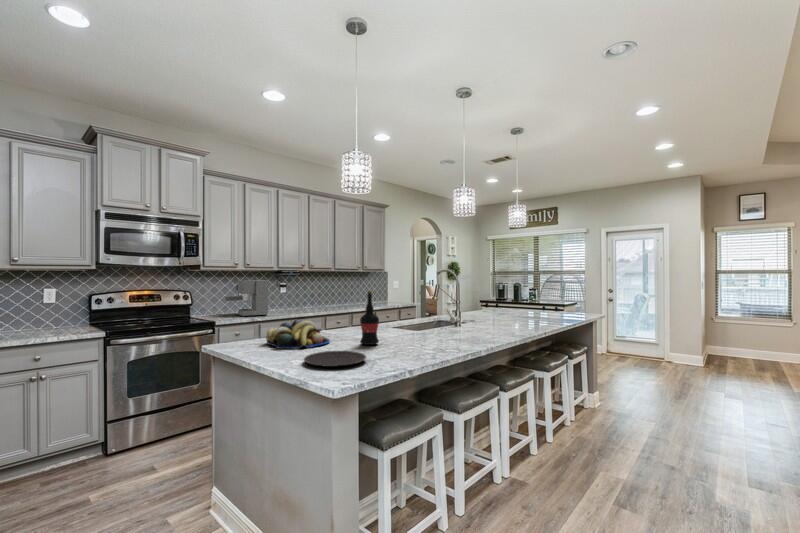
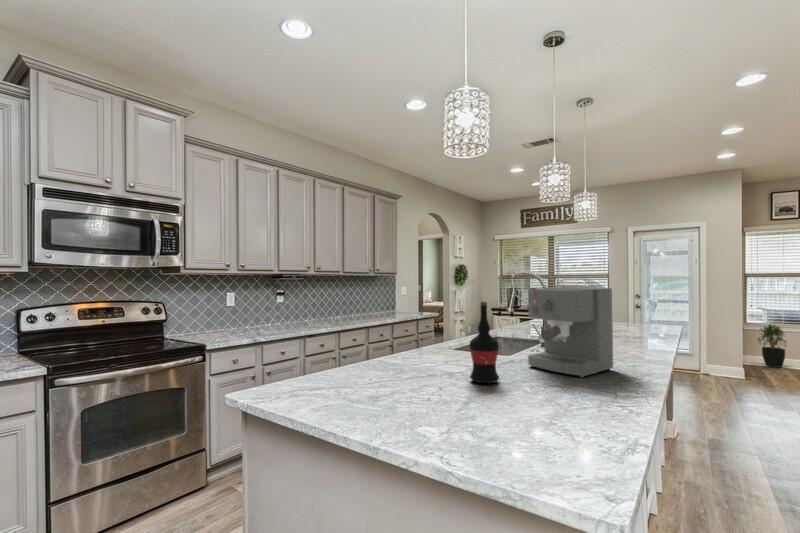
coffee maker: present [225,280,268,316] -> present [528,287,613,378]
fruit bowl: present [266,319,330,349] -> none [327,345,422,397]
potted plant: none [727,320,758,361] -> present [758,324,786,368]
plate: present [304,351,366,367] -> none [439,401,548,442]

